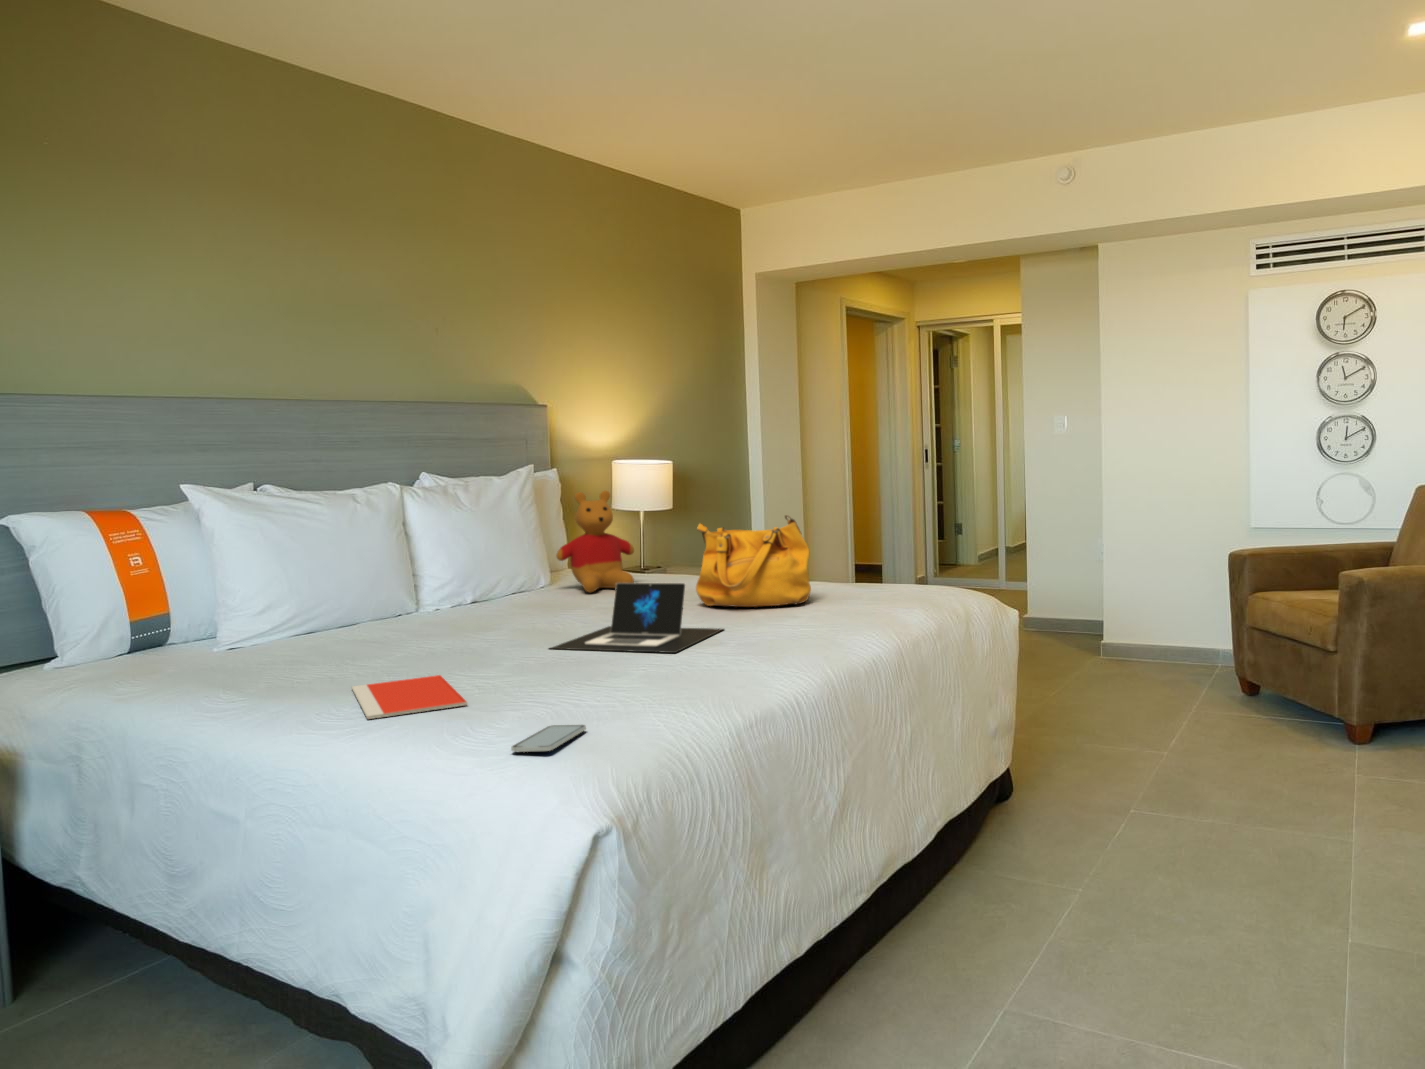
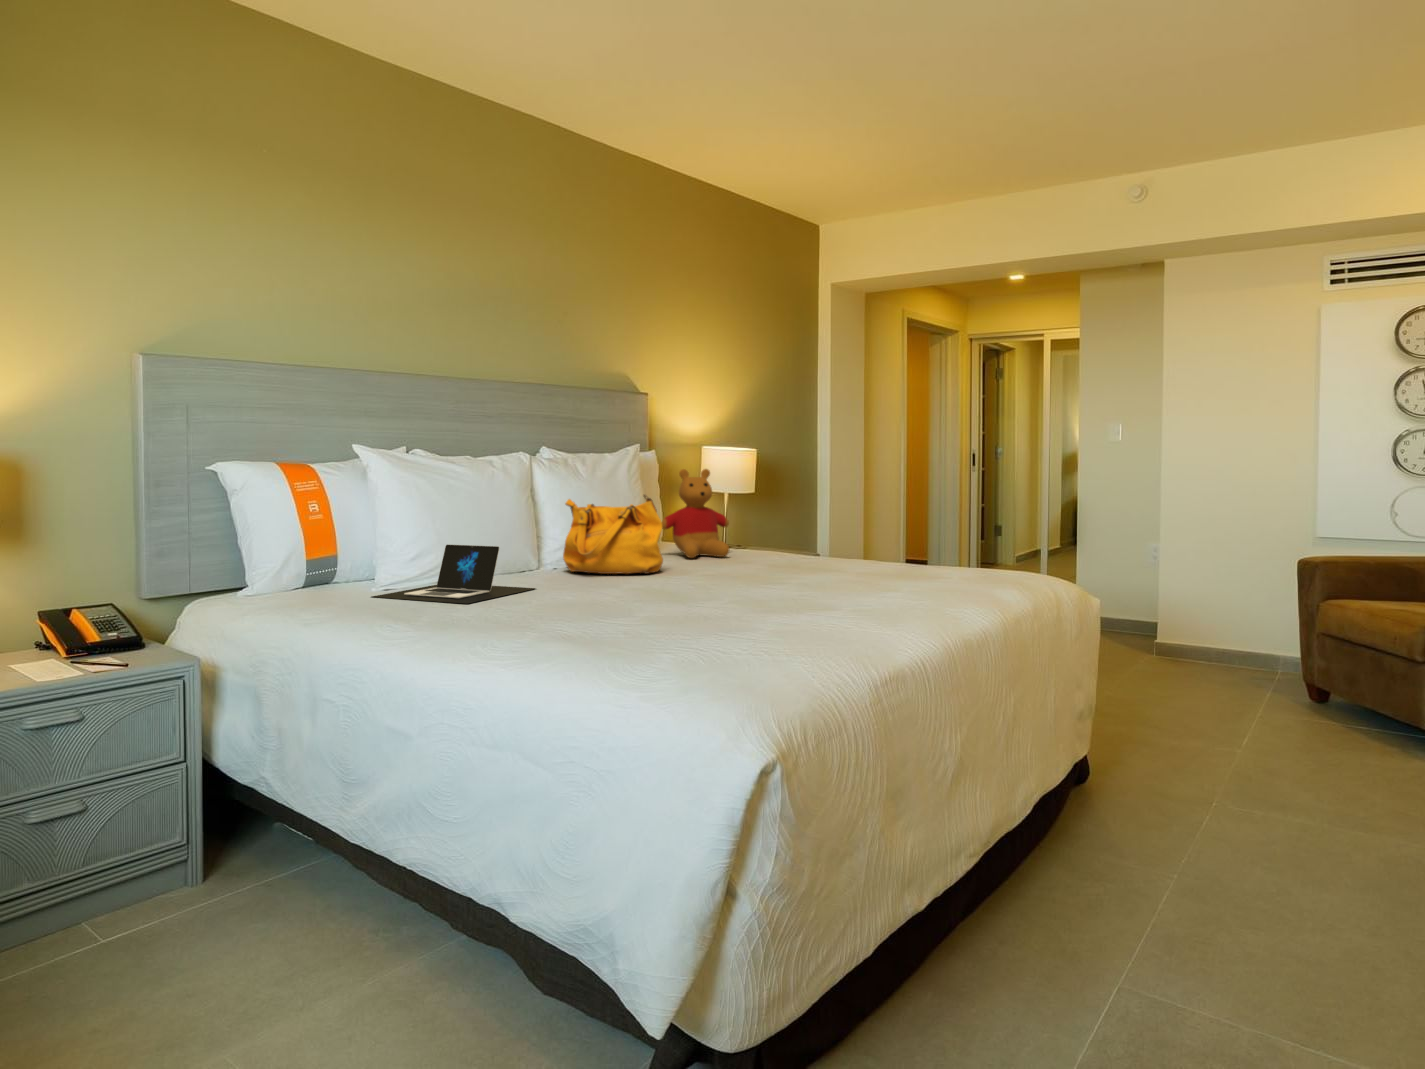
handbag: present [696,515,811,607] -> present [563,494,663,574]
laptop: present [551,583,722,653] -> present [372,544,535,604]
notebook: present [352,675,467,719] -> none [516,612,624,640]
smartphone: present [511,725,586,752] -> none [679,650,737,668]

